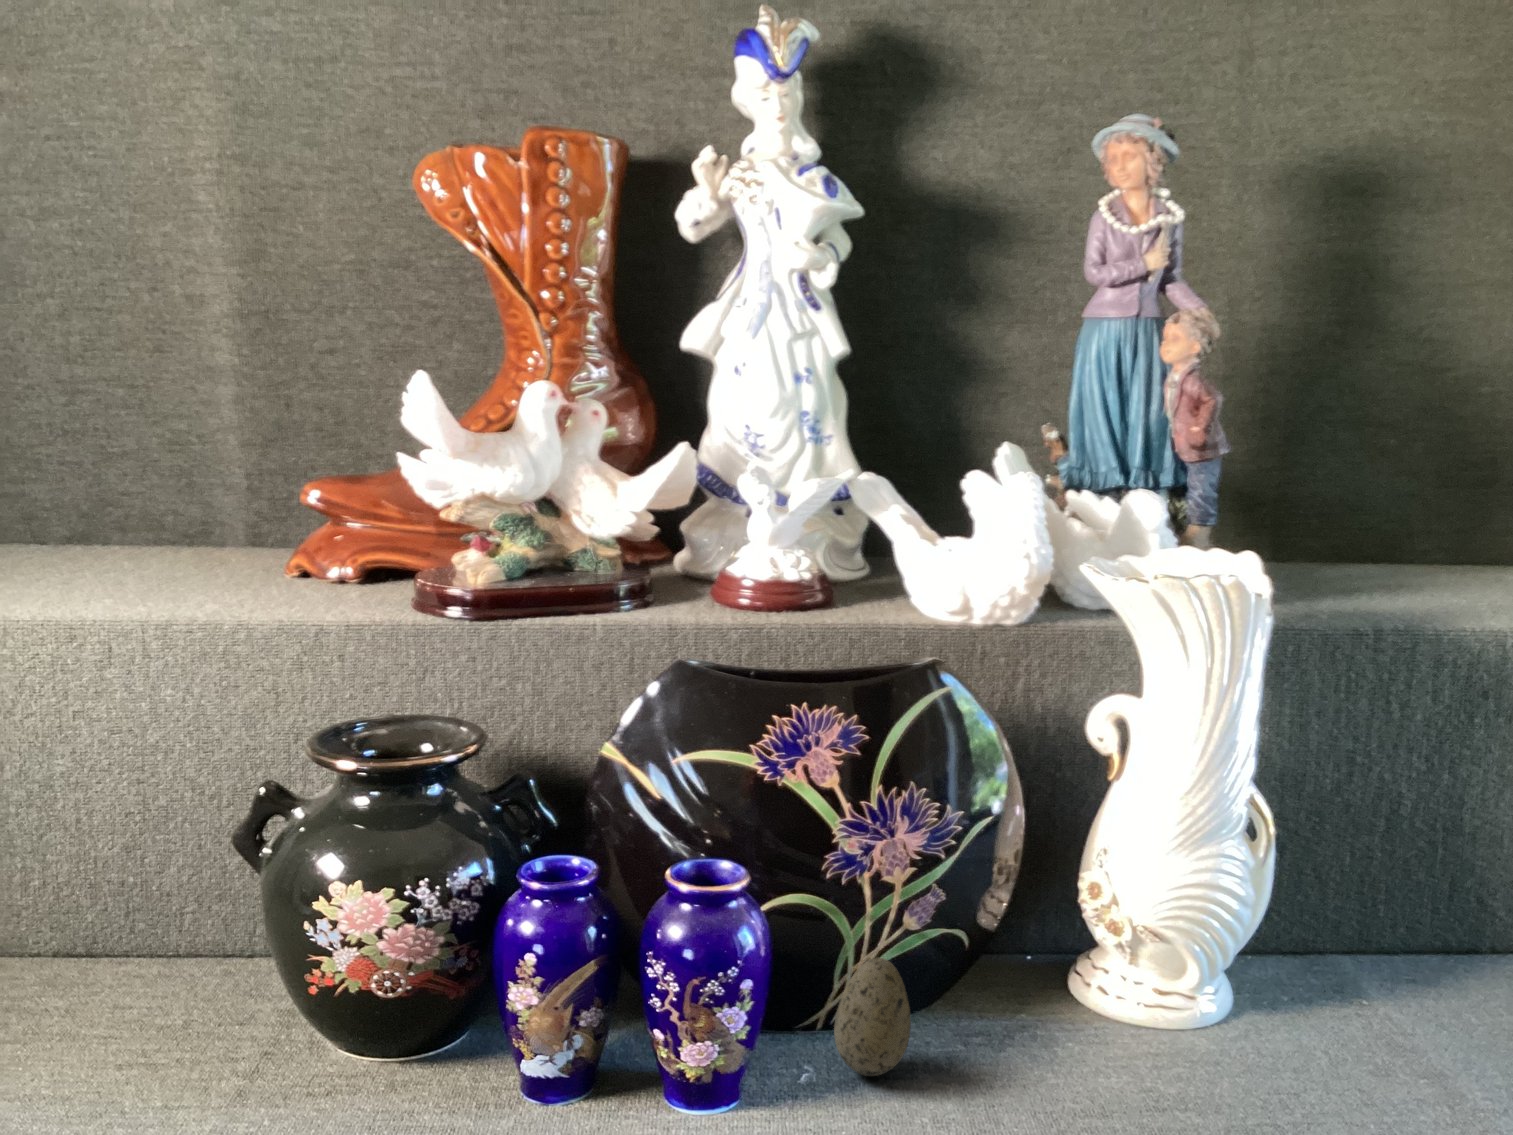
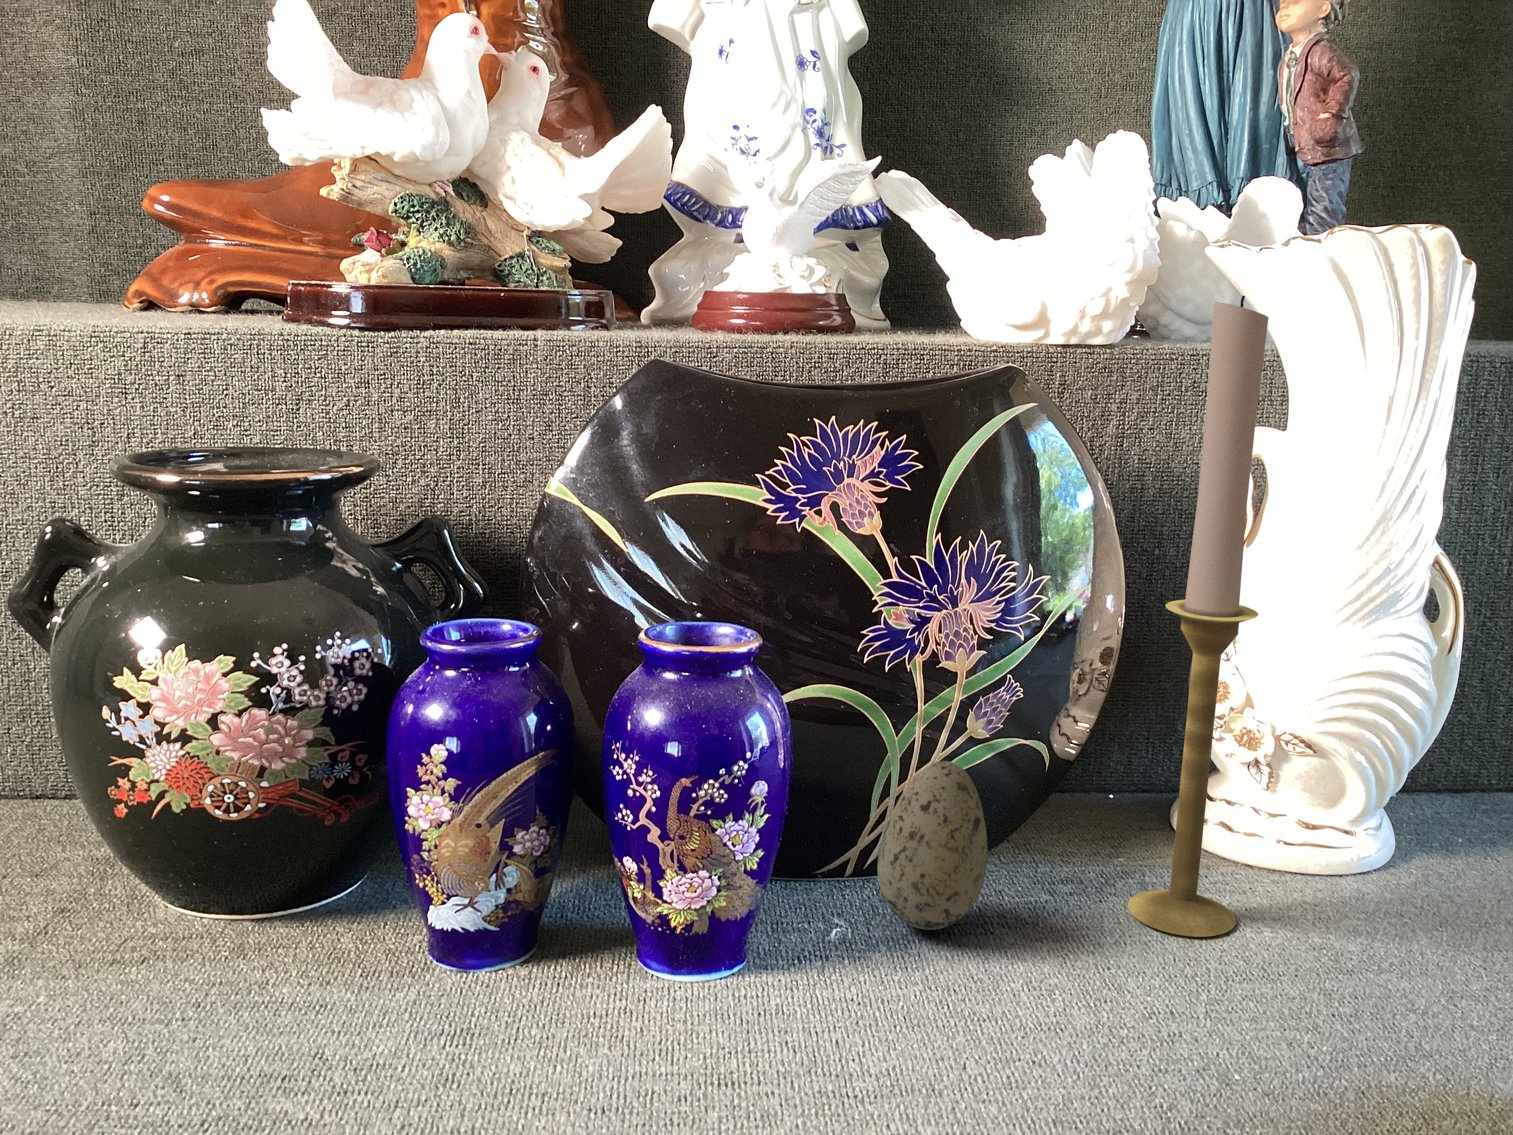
candlestick: none [1018,637,1097,1082] -> present [1128,296,1269,937]

